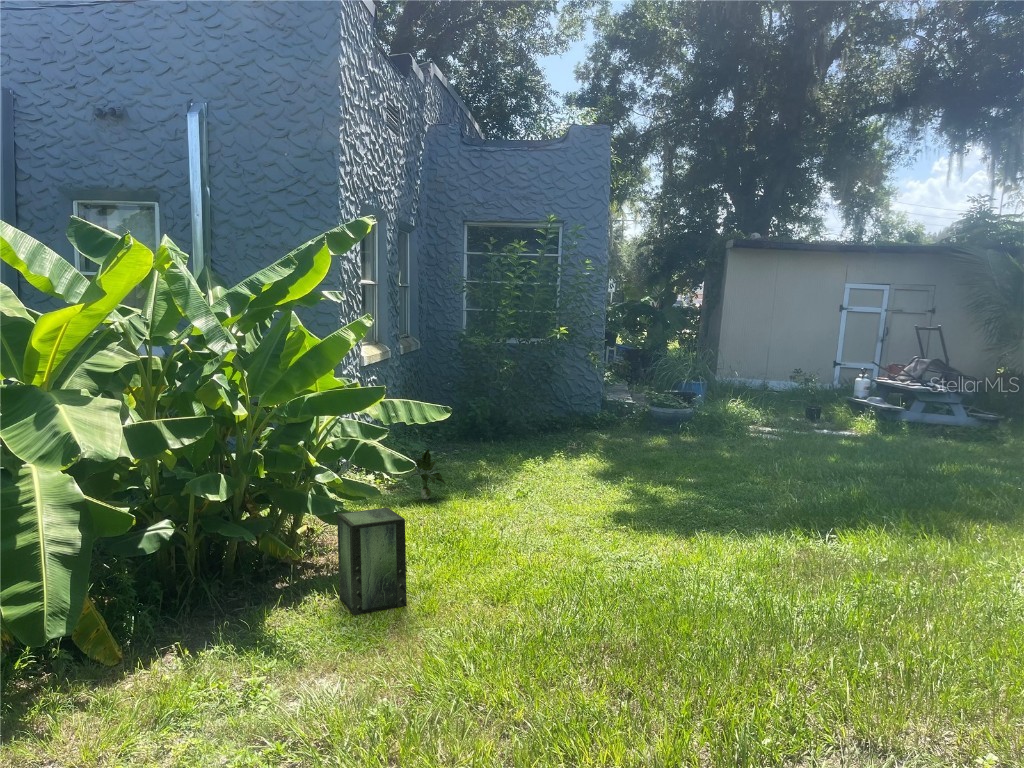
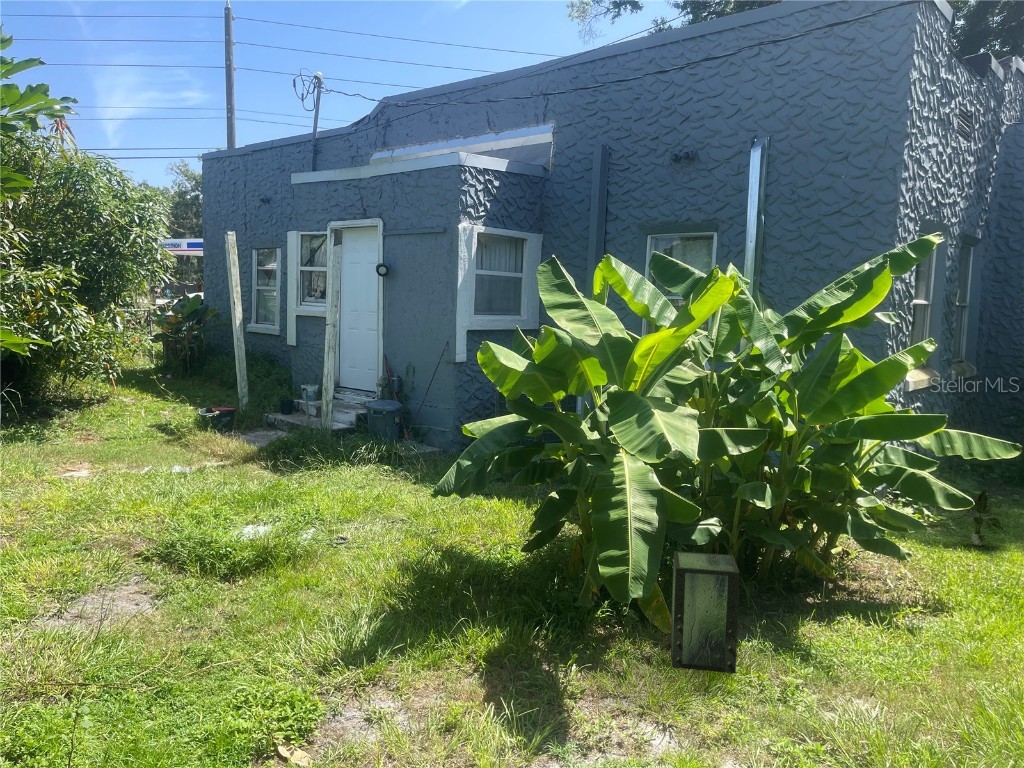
storage box: present [337,508,407,615] -> present [671,551,740,673]

